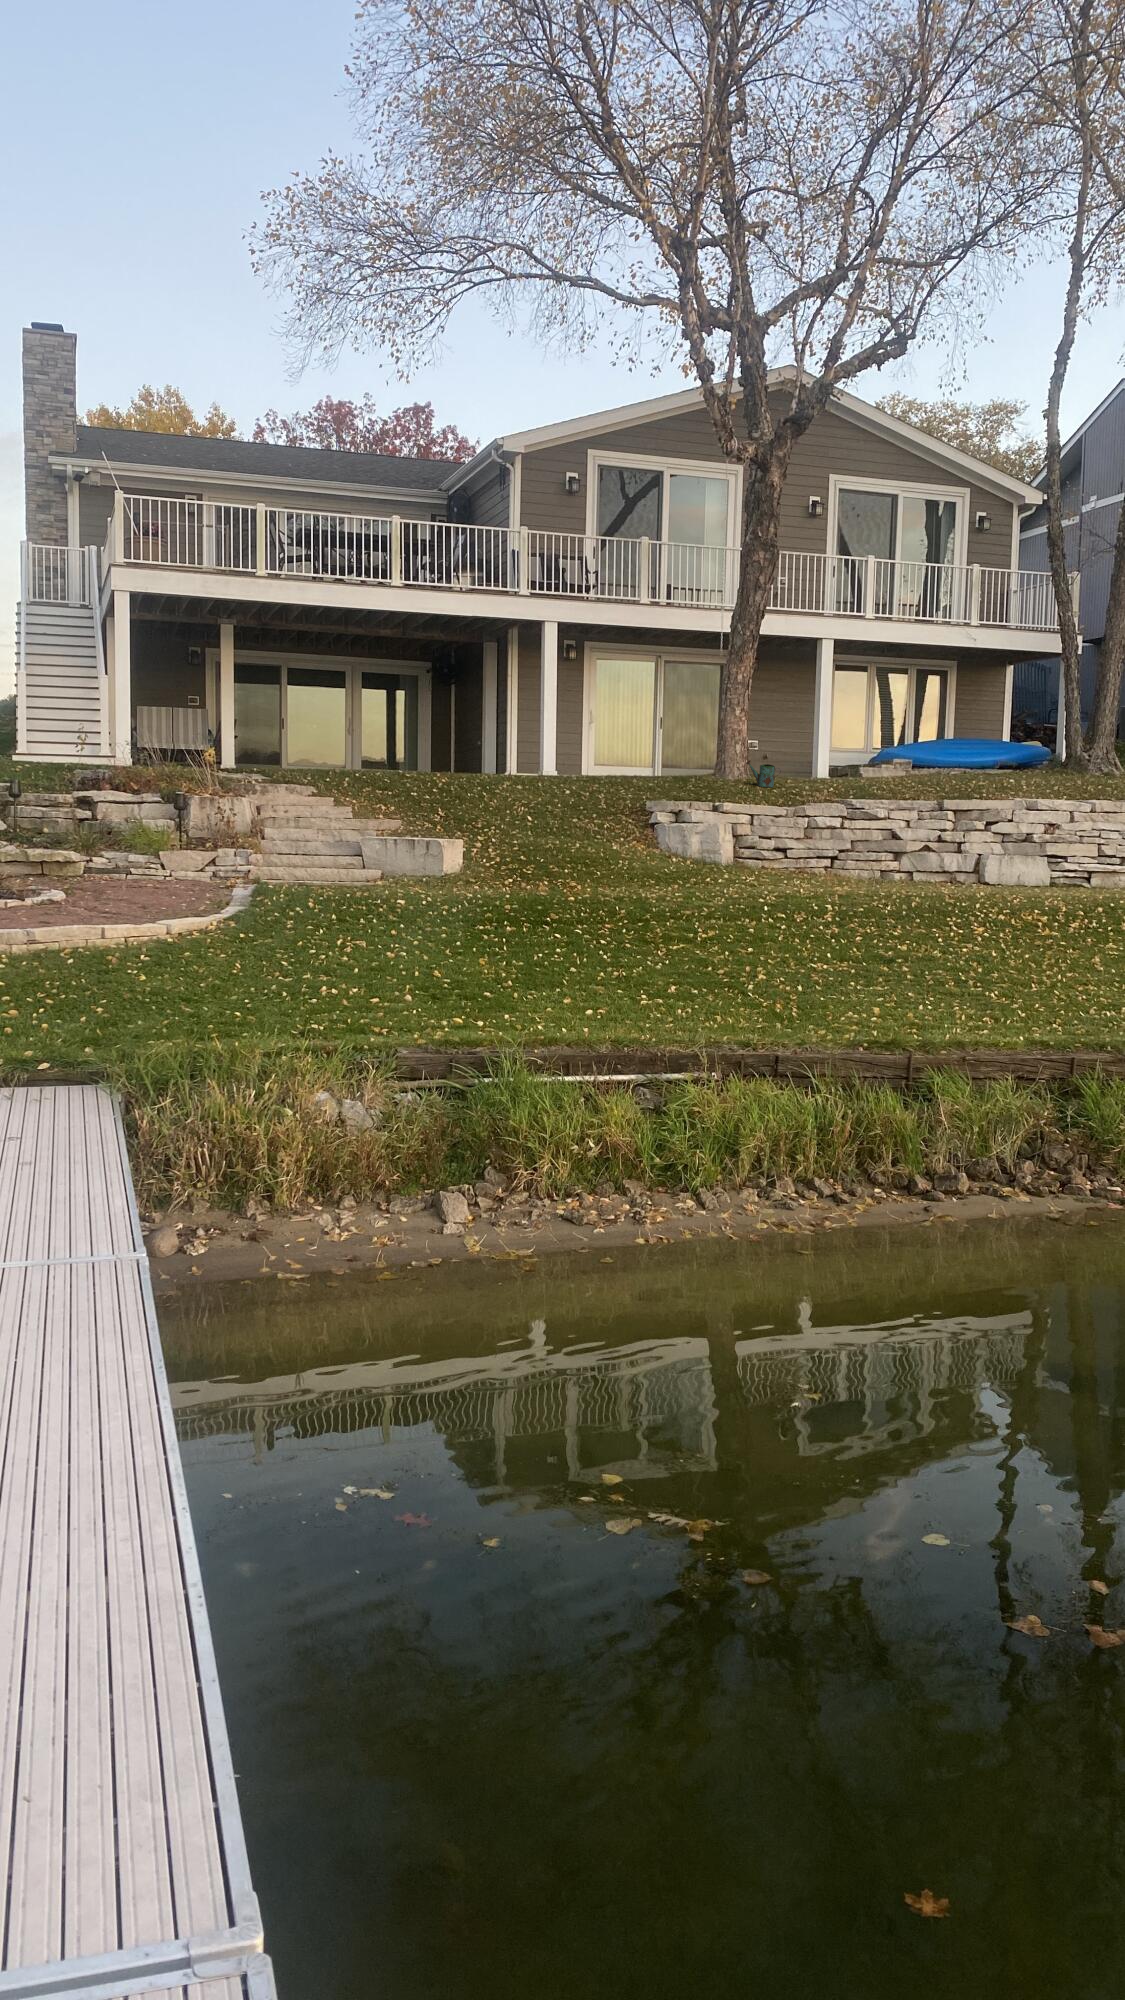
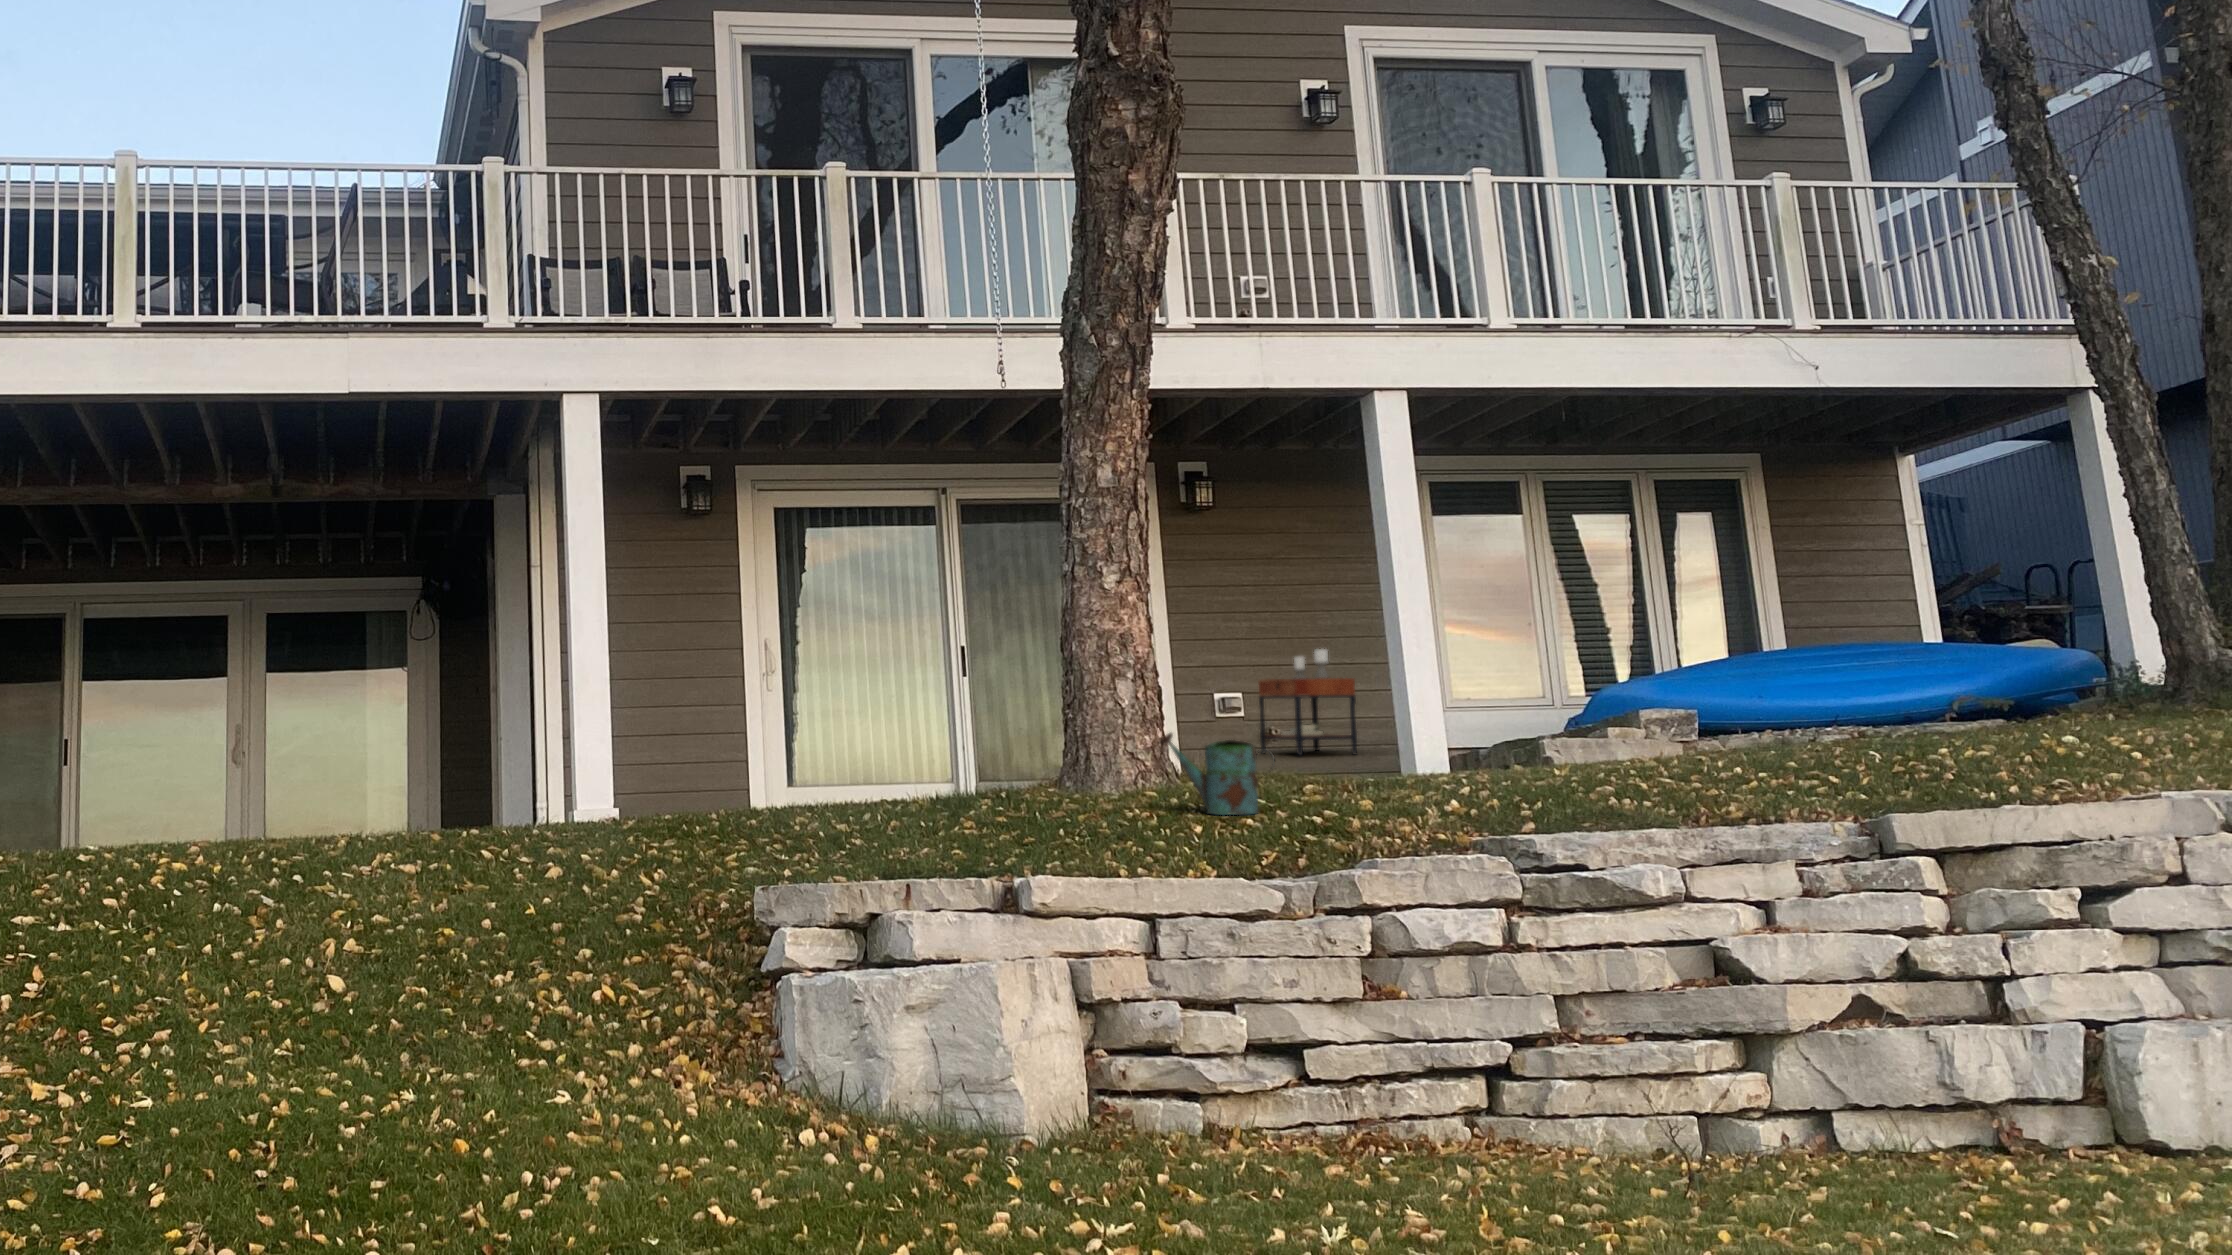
side table: none [761,726,799,766] -> present [1258,649,1357,755]

